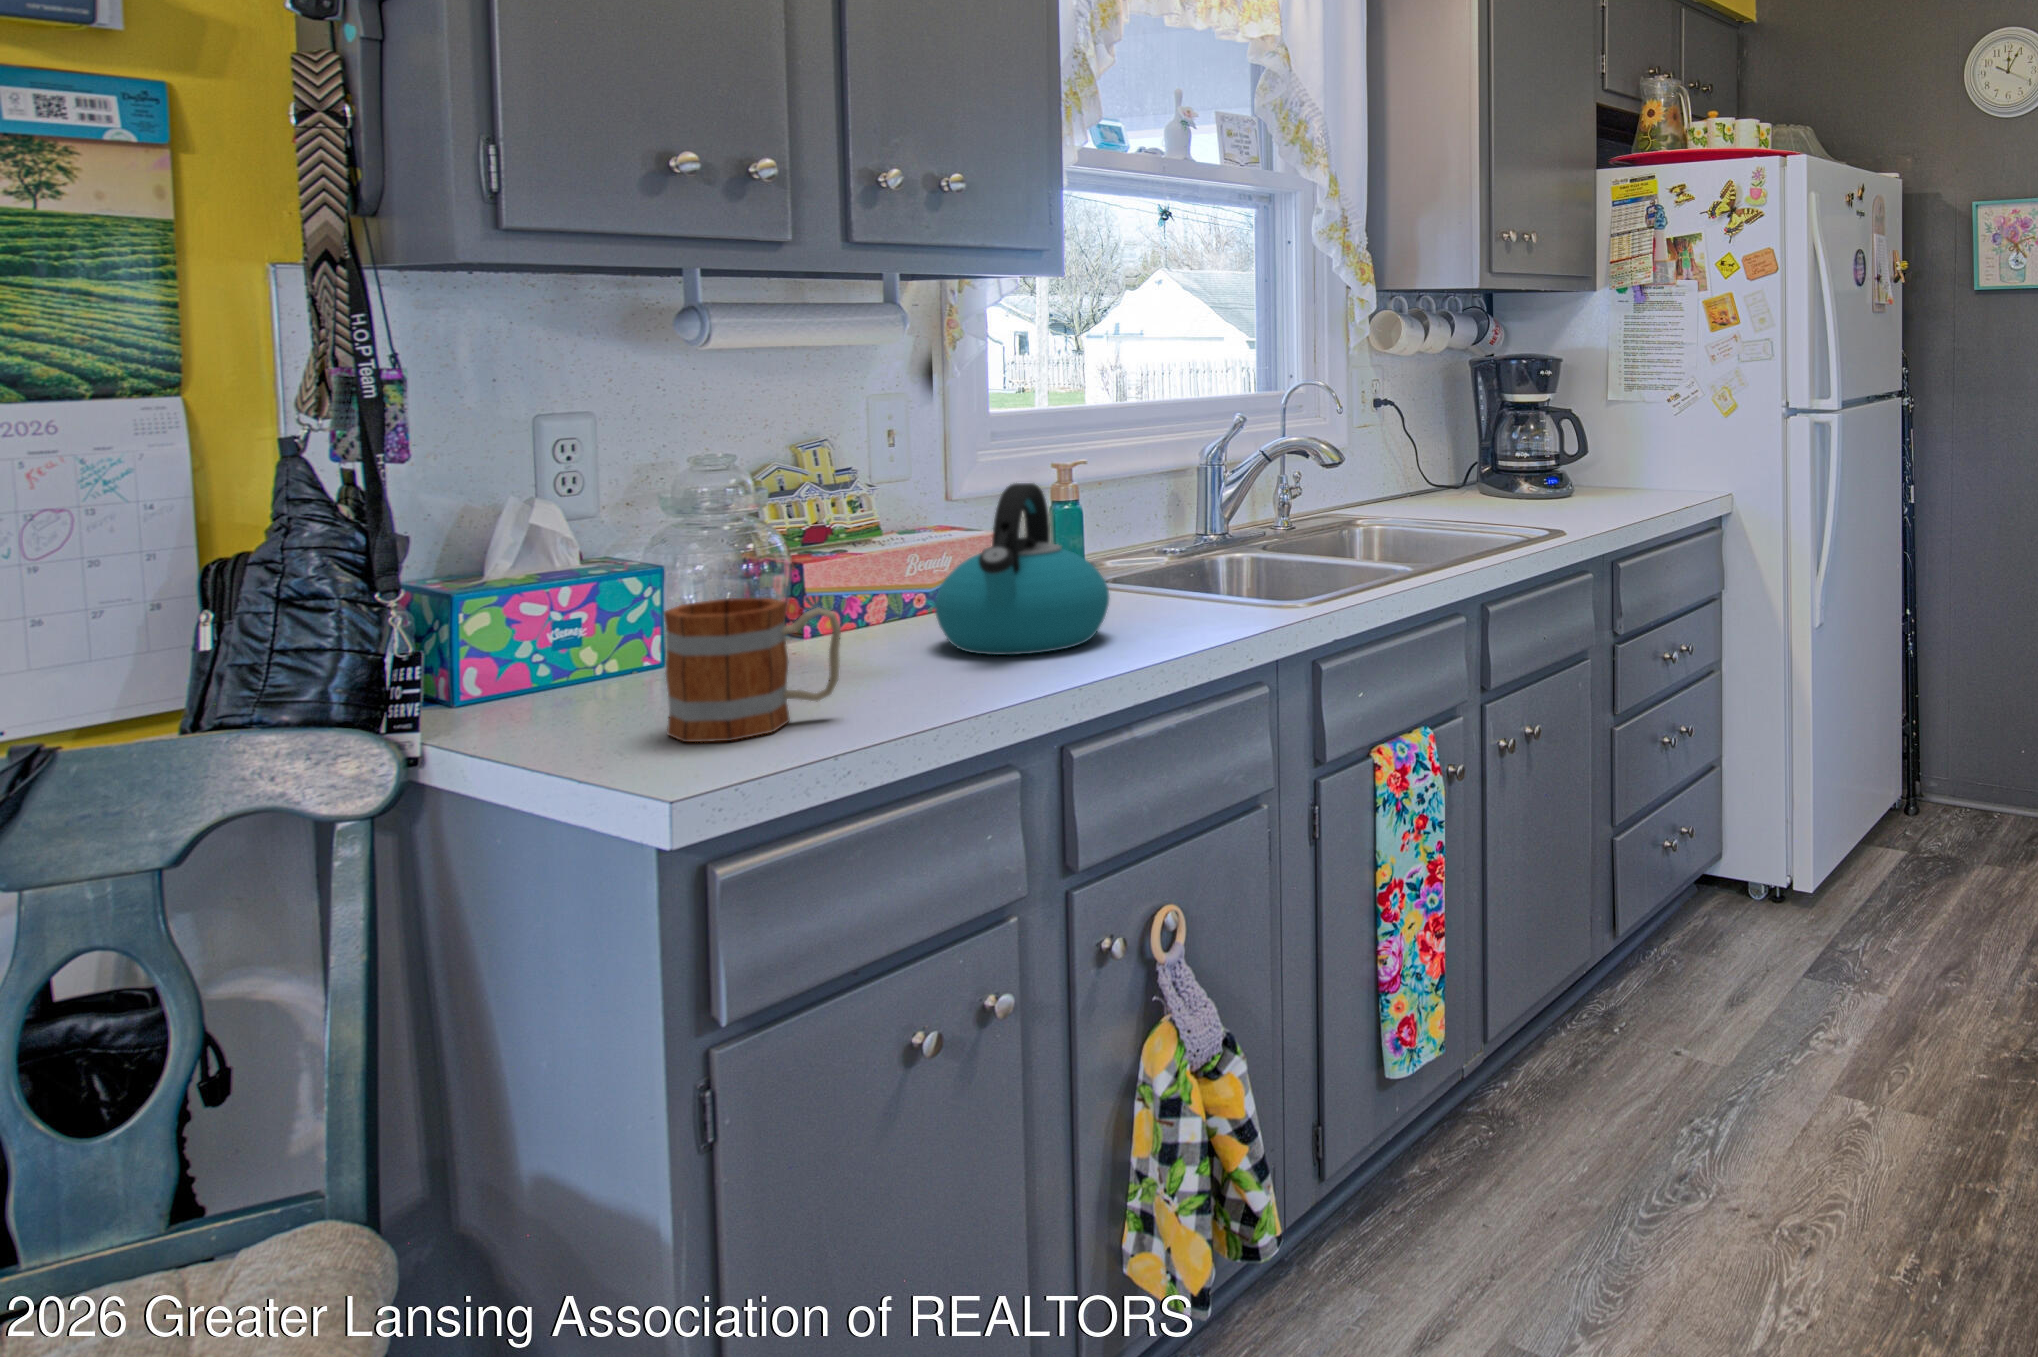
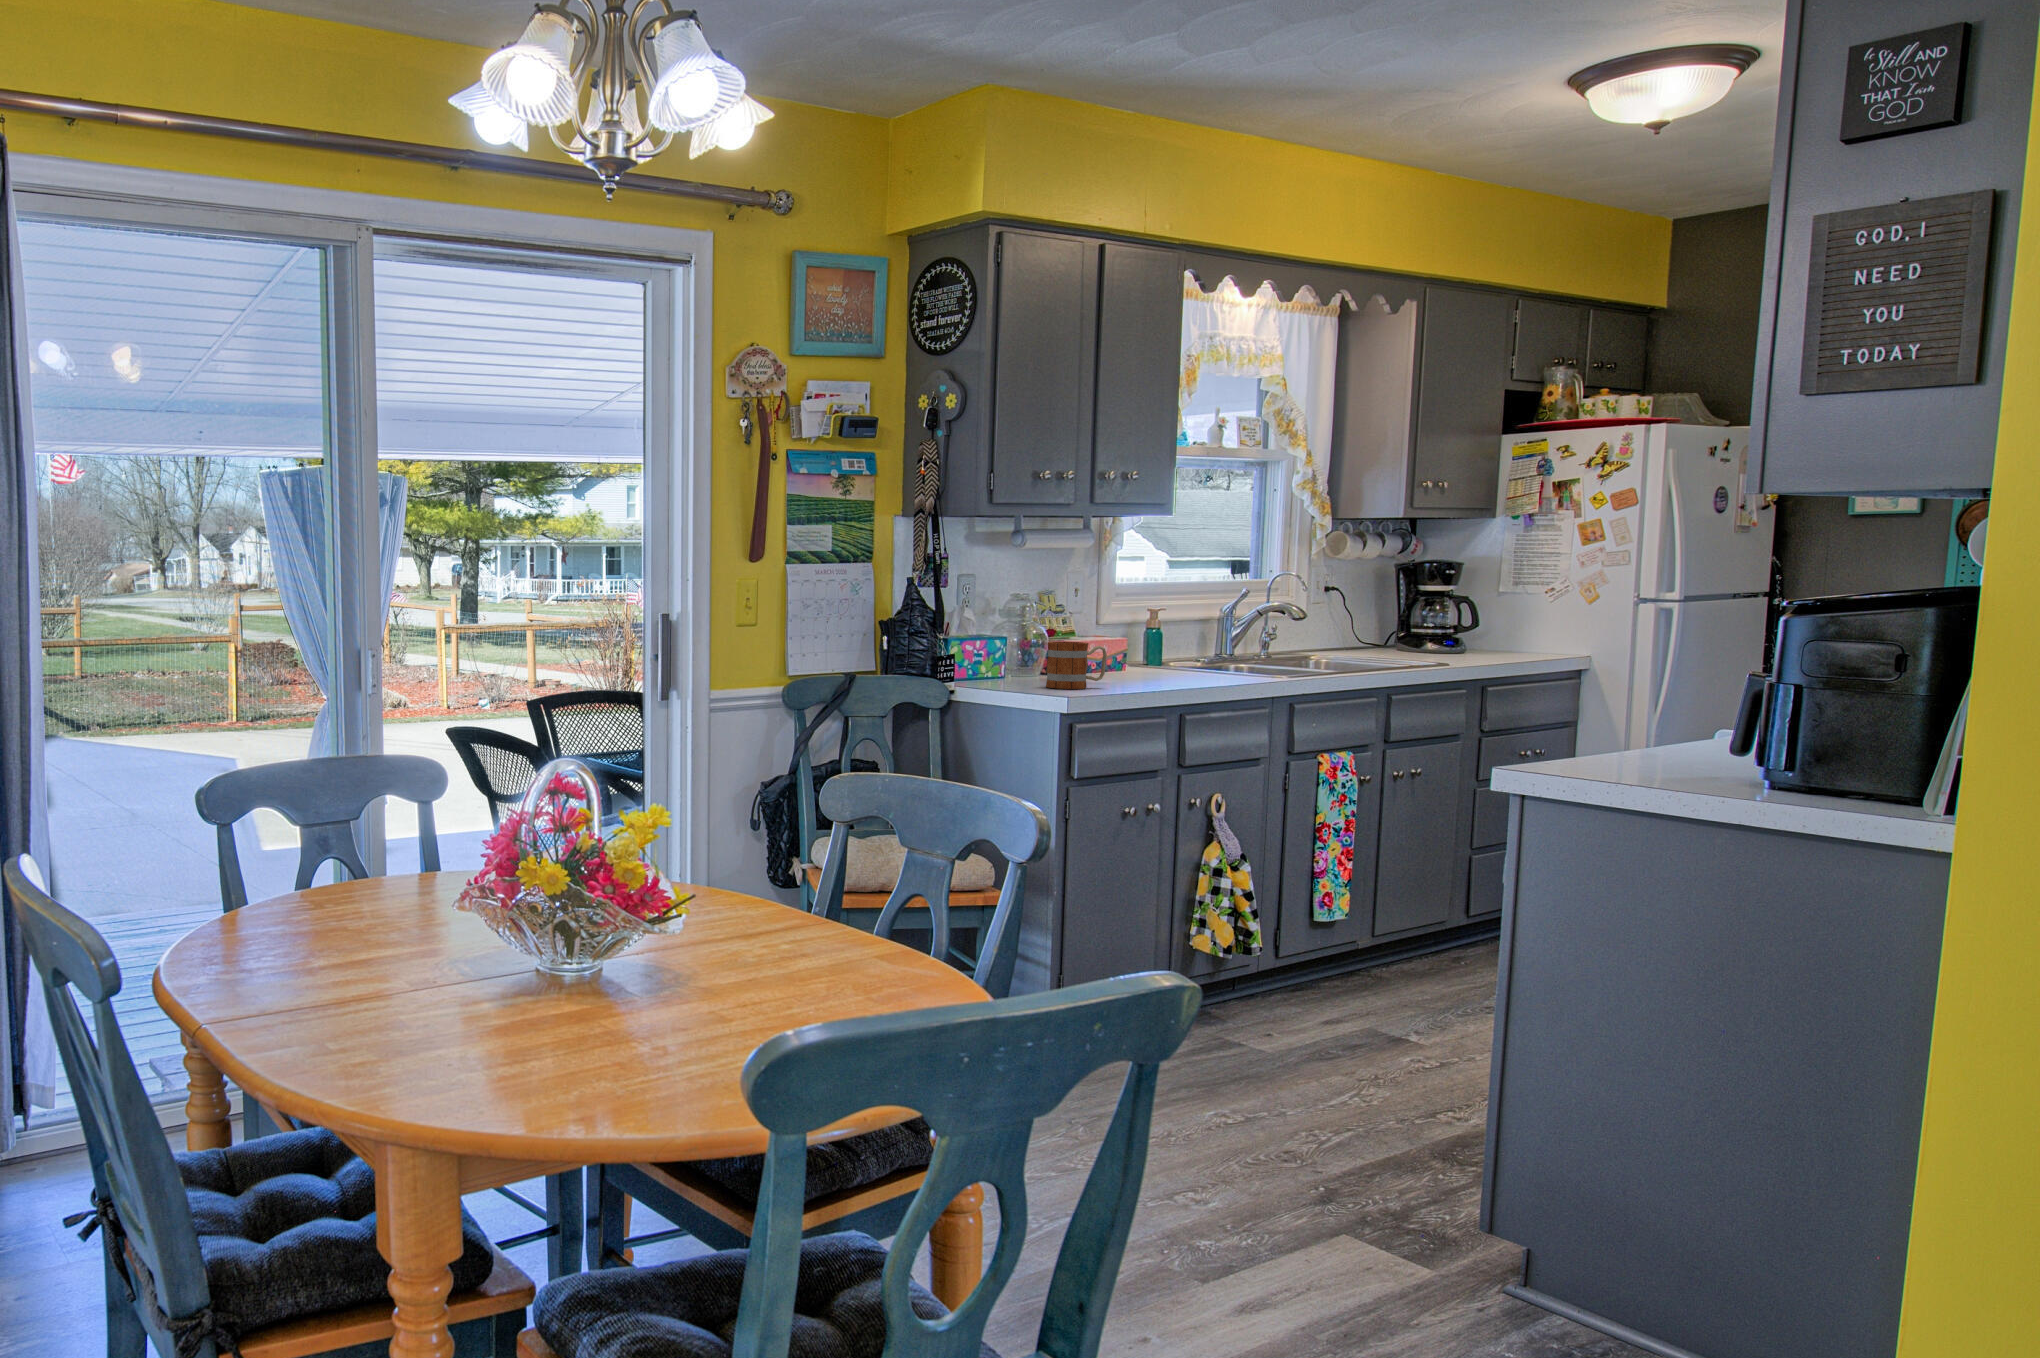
kettle: present [935,483,1109,655] -> none [1117,610,1195,682]

